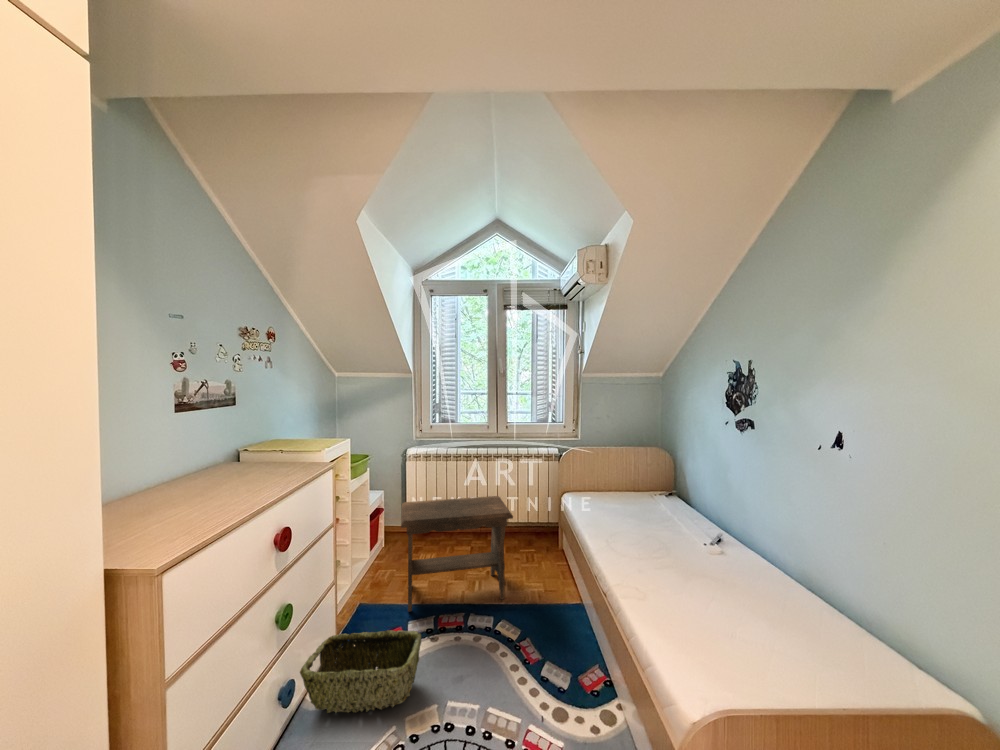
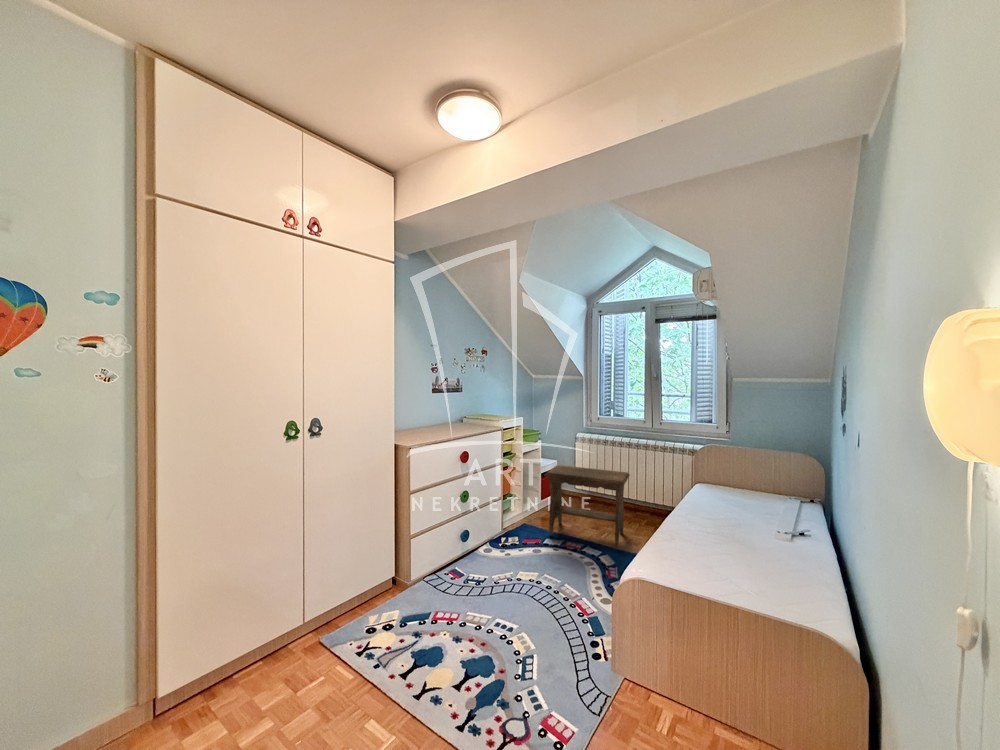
woven basket: present [300,630,421,713] -> none [473,524,538,564]

